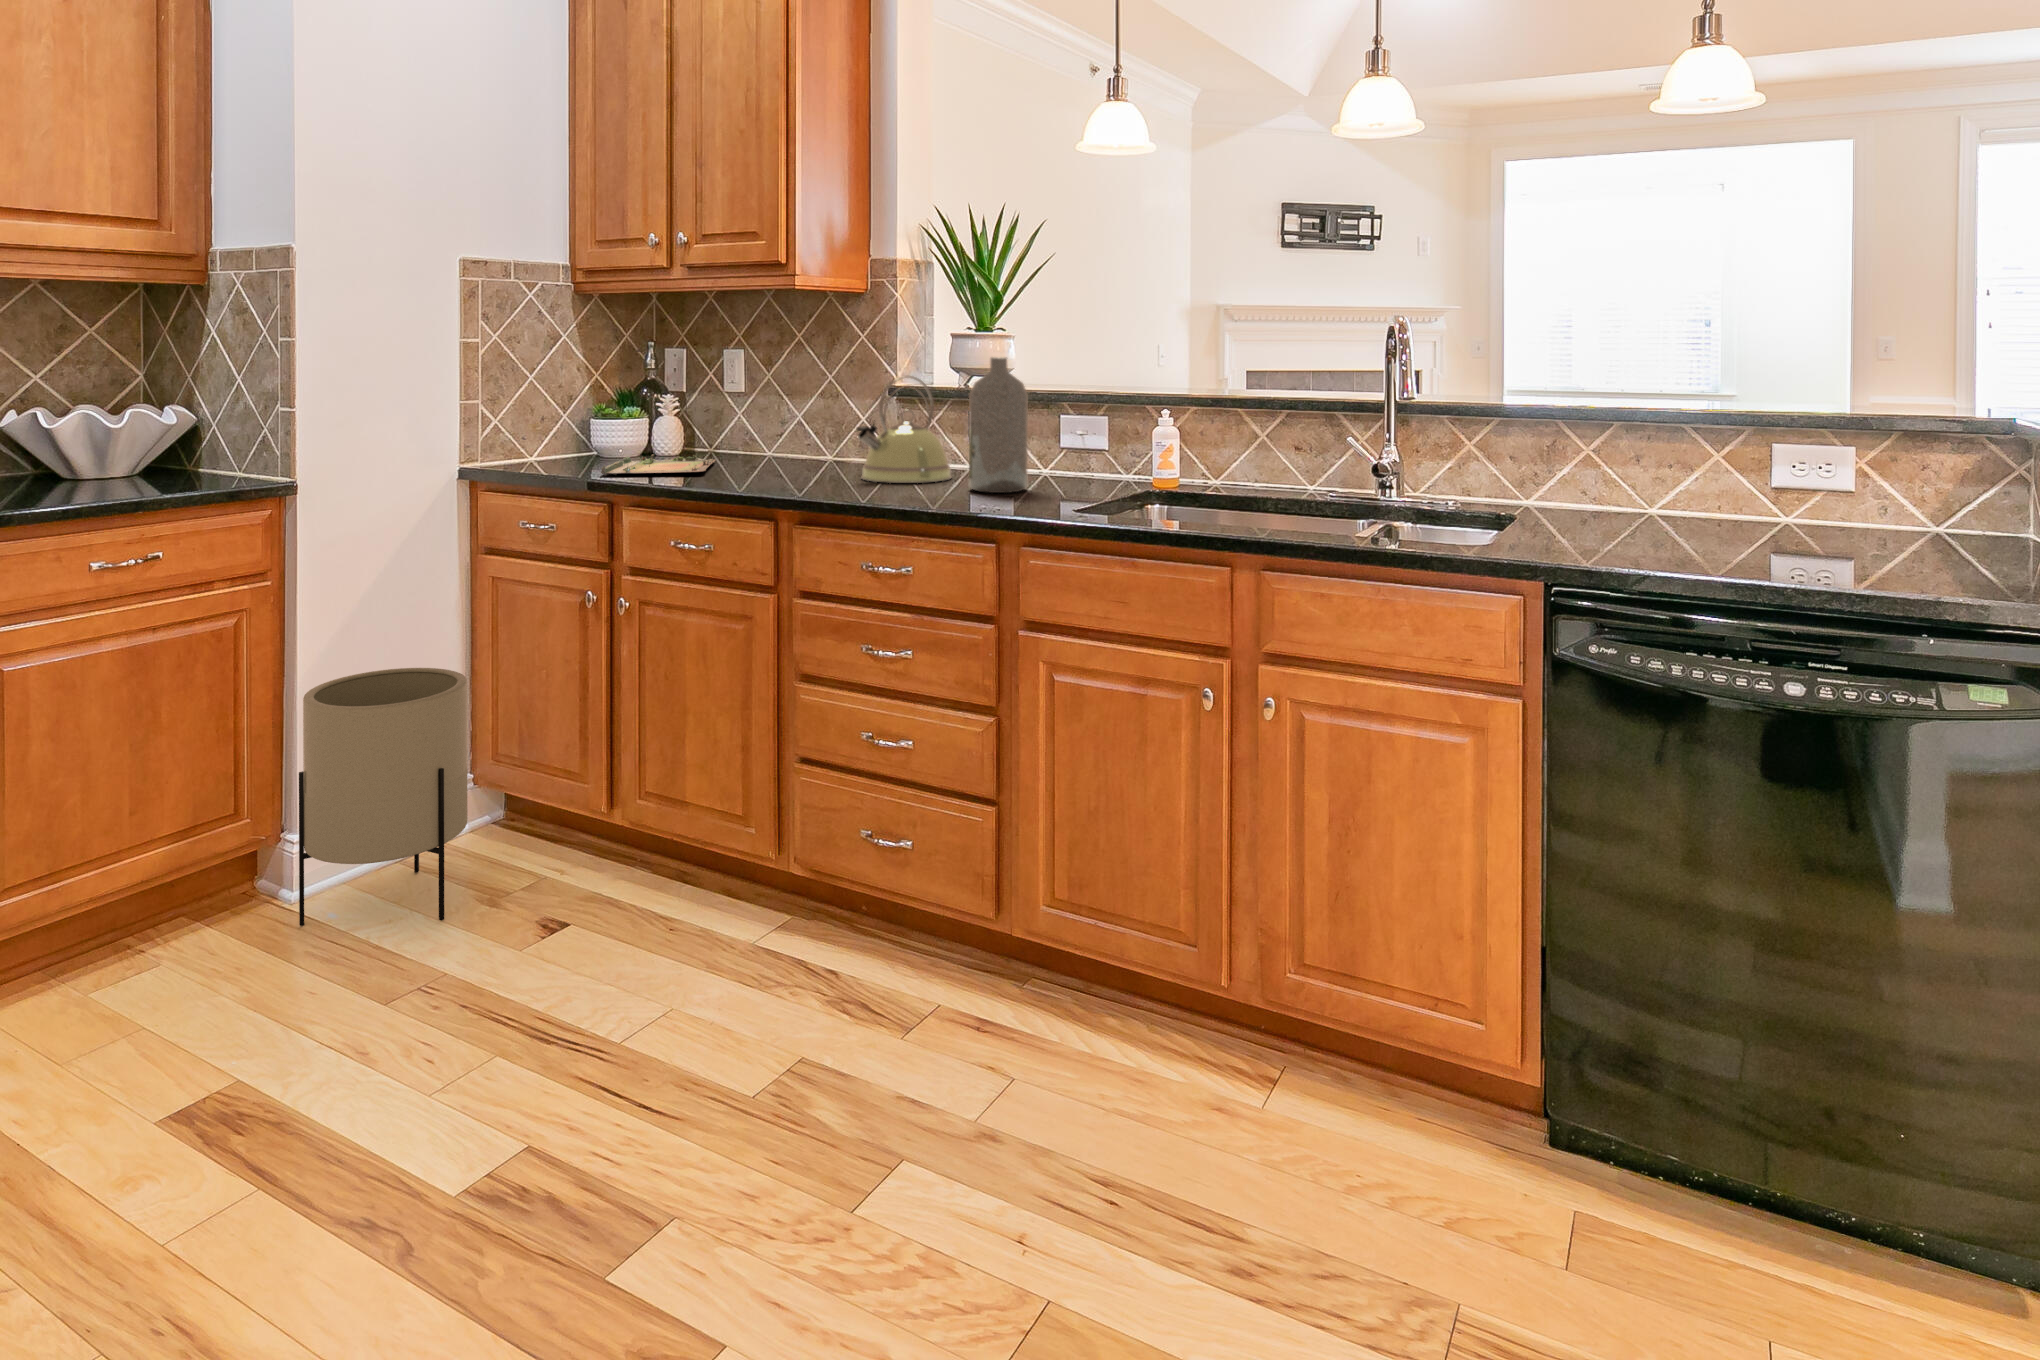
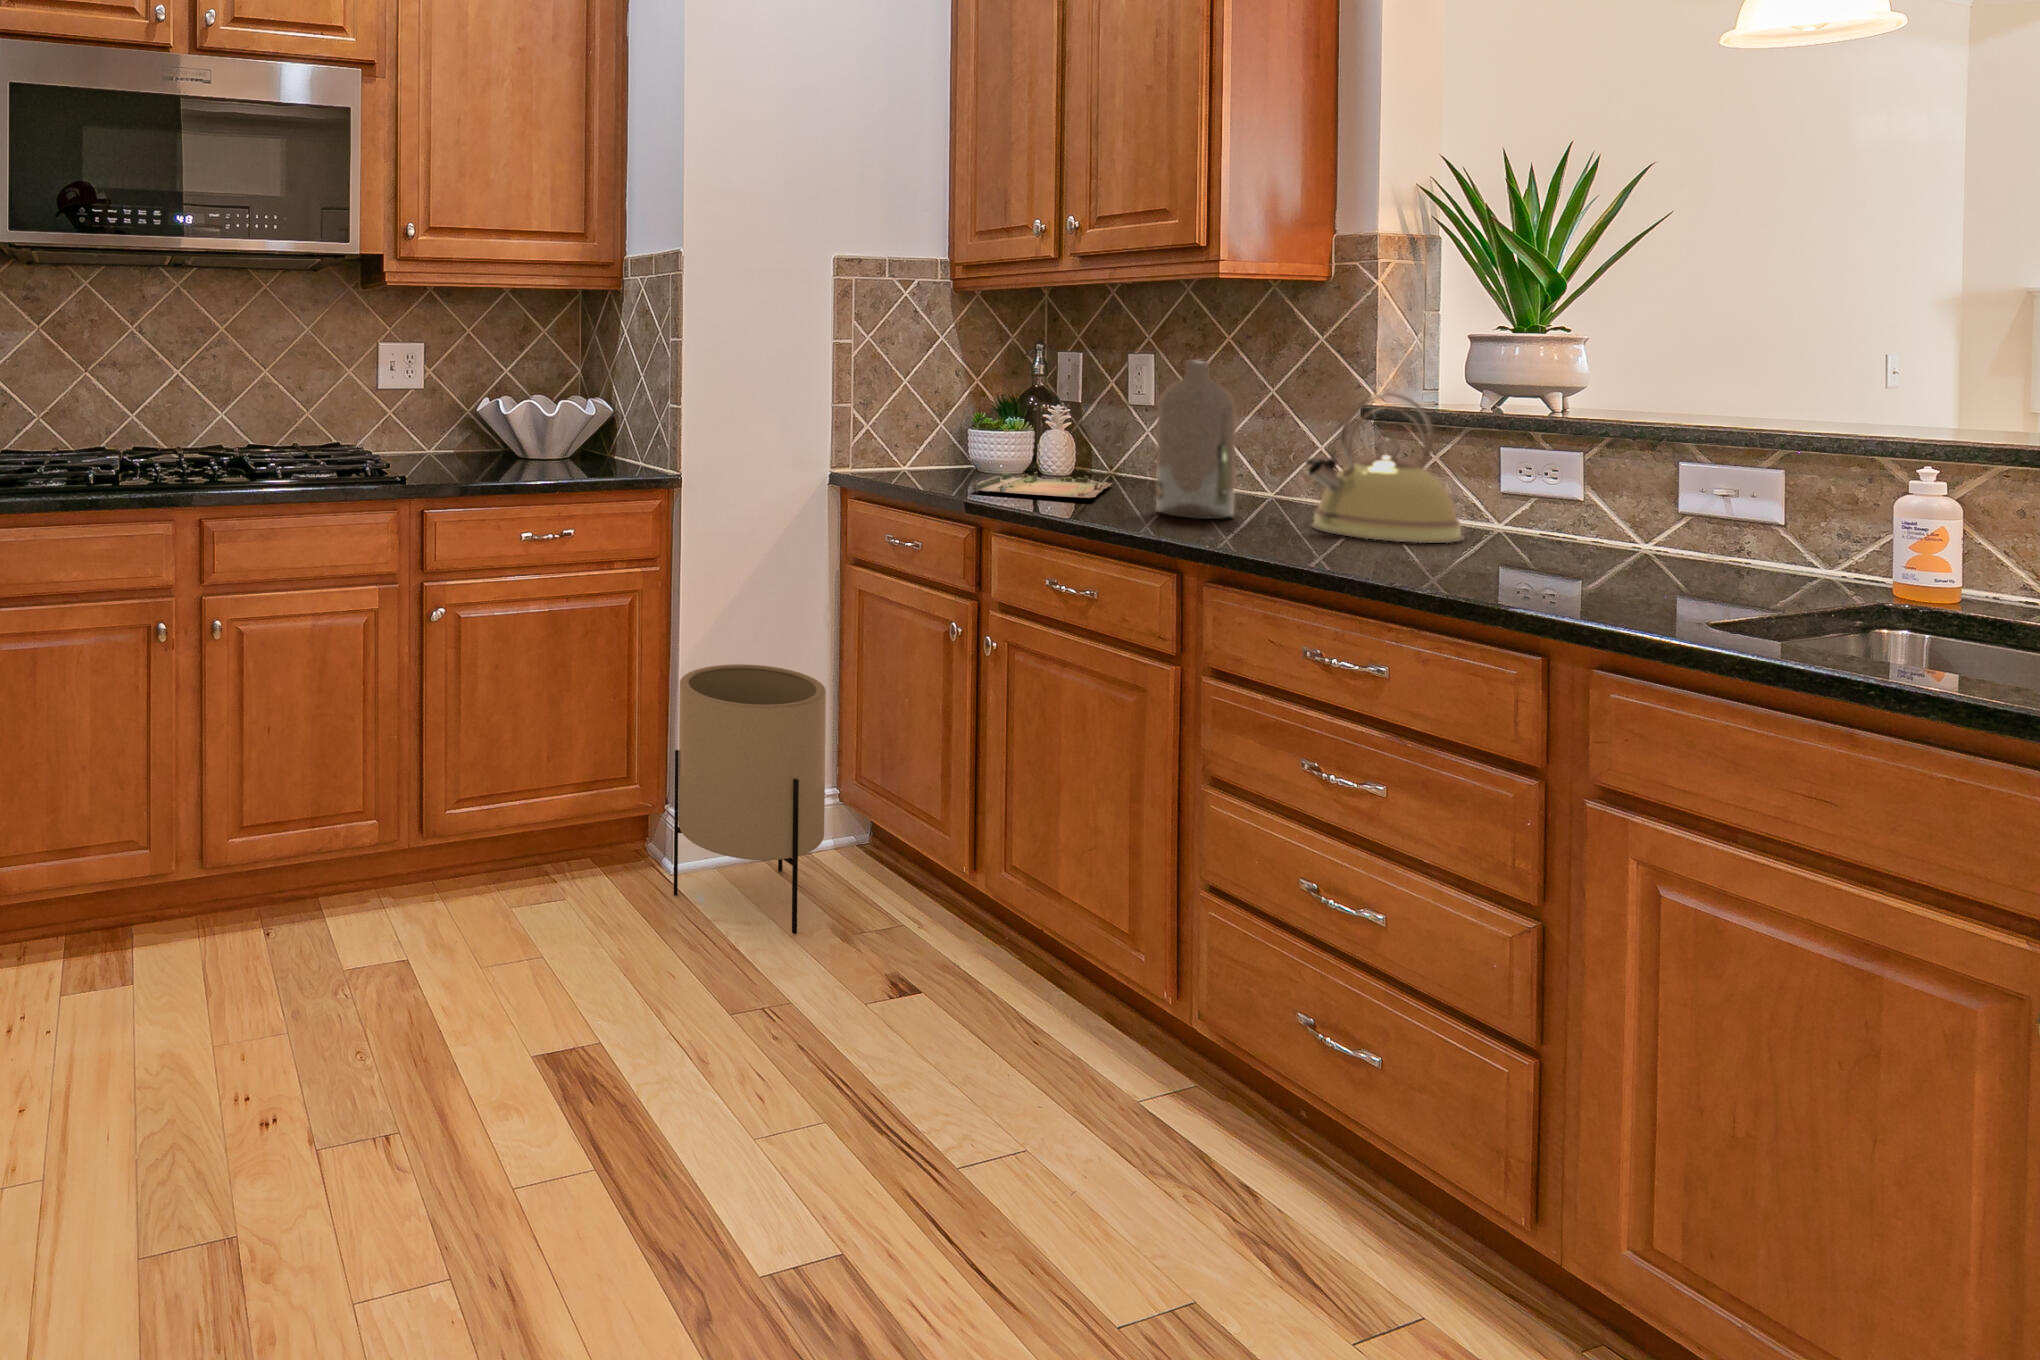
bottle: present [969,357,1028,493] -> present [1156,361,1236,519]

